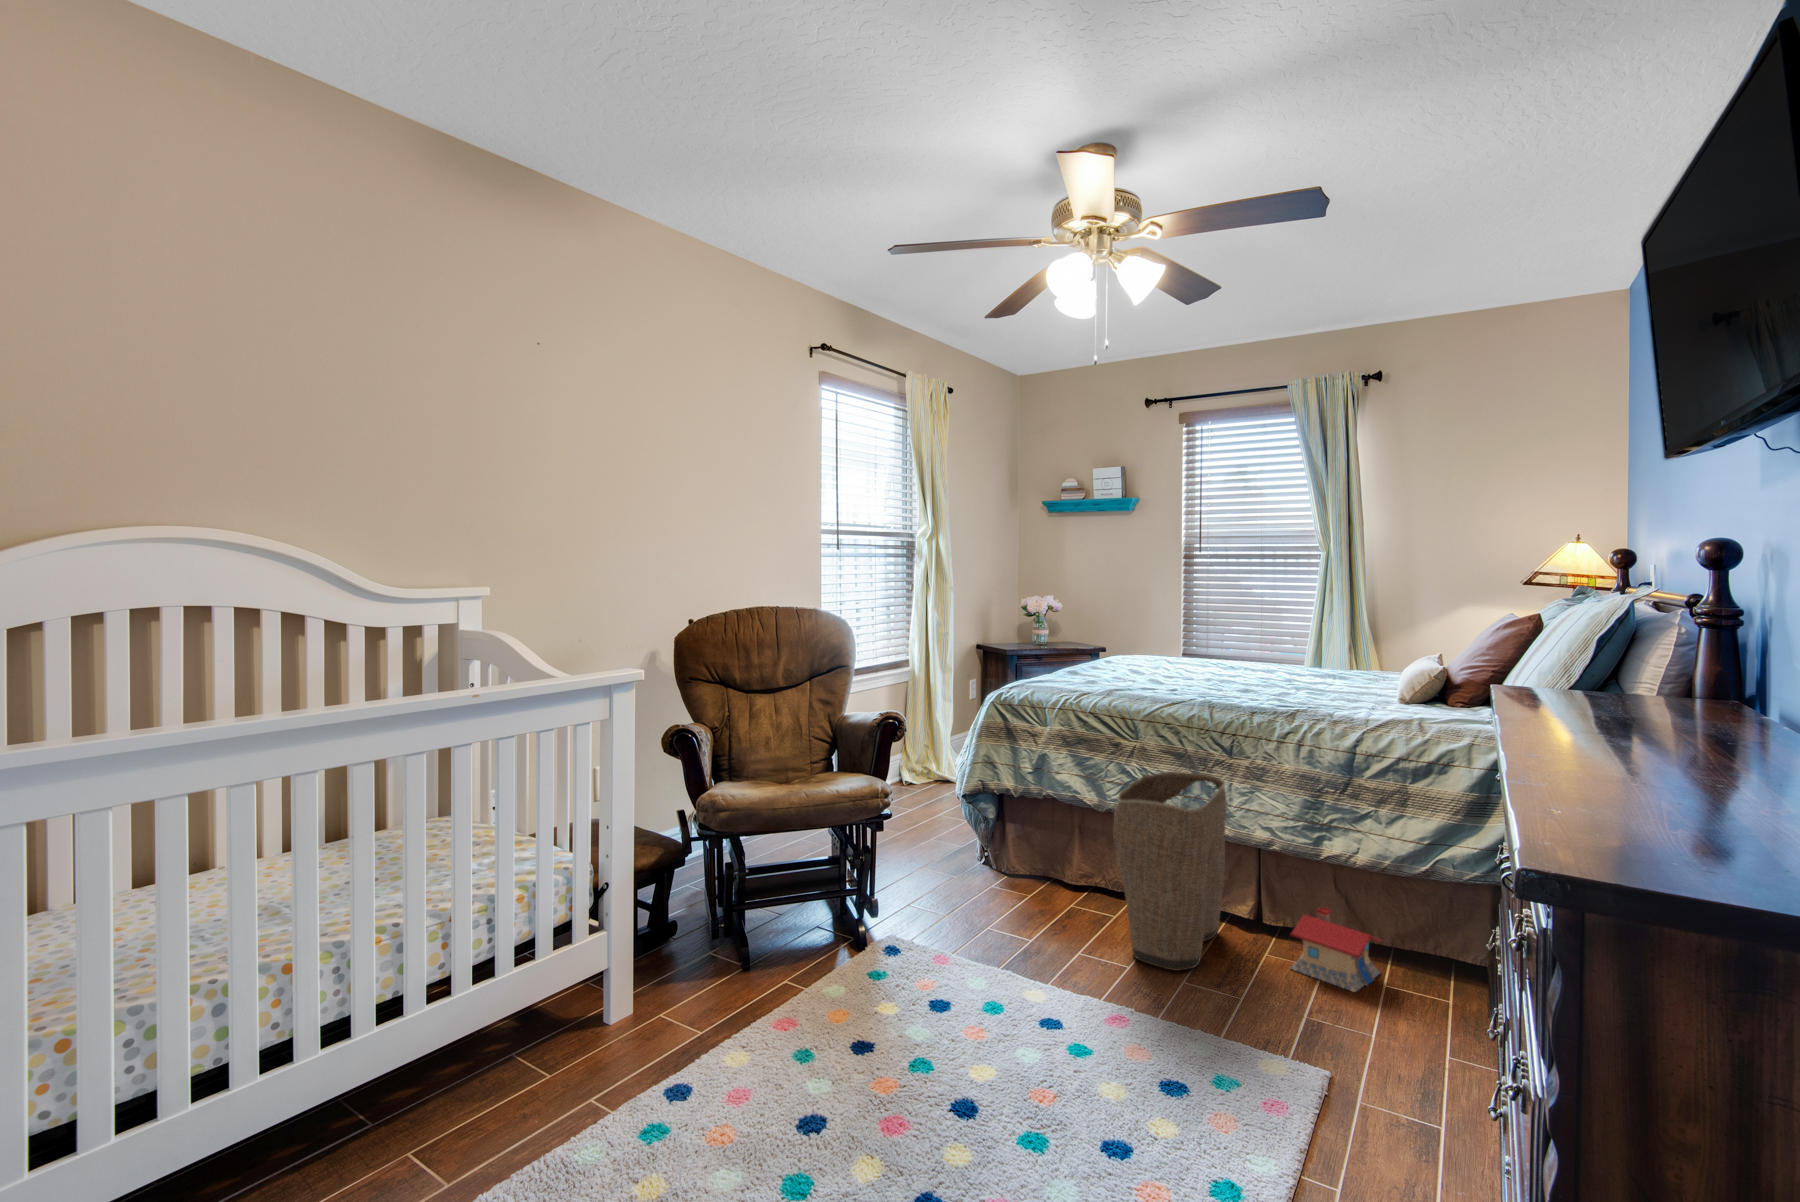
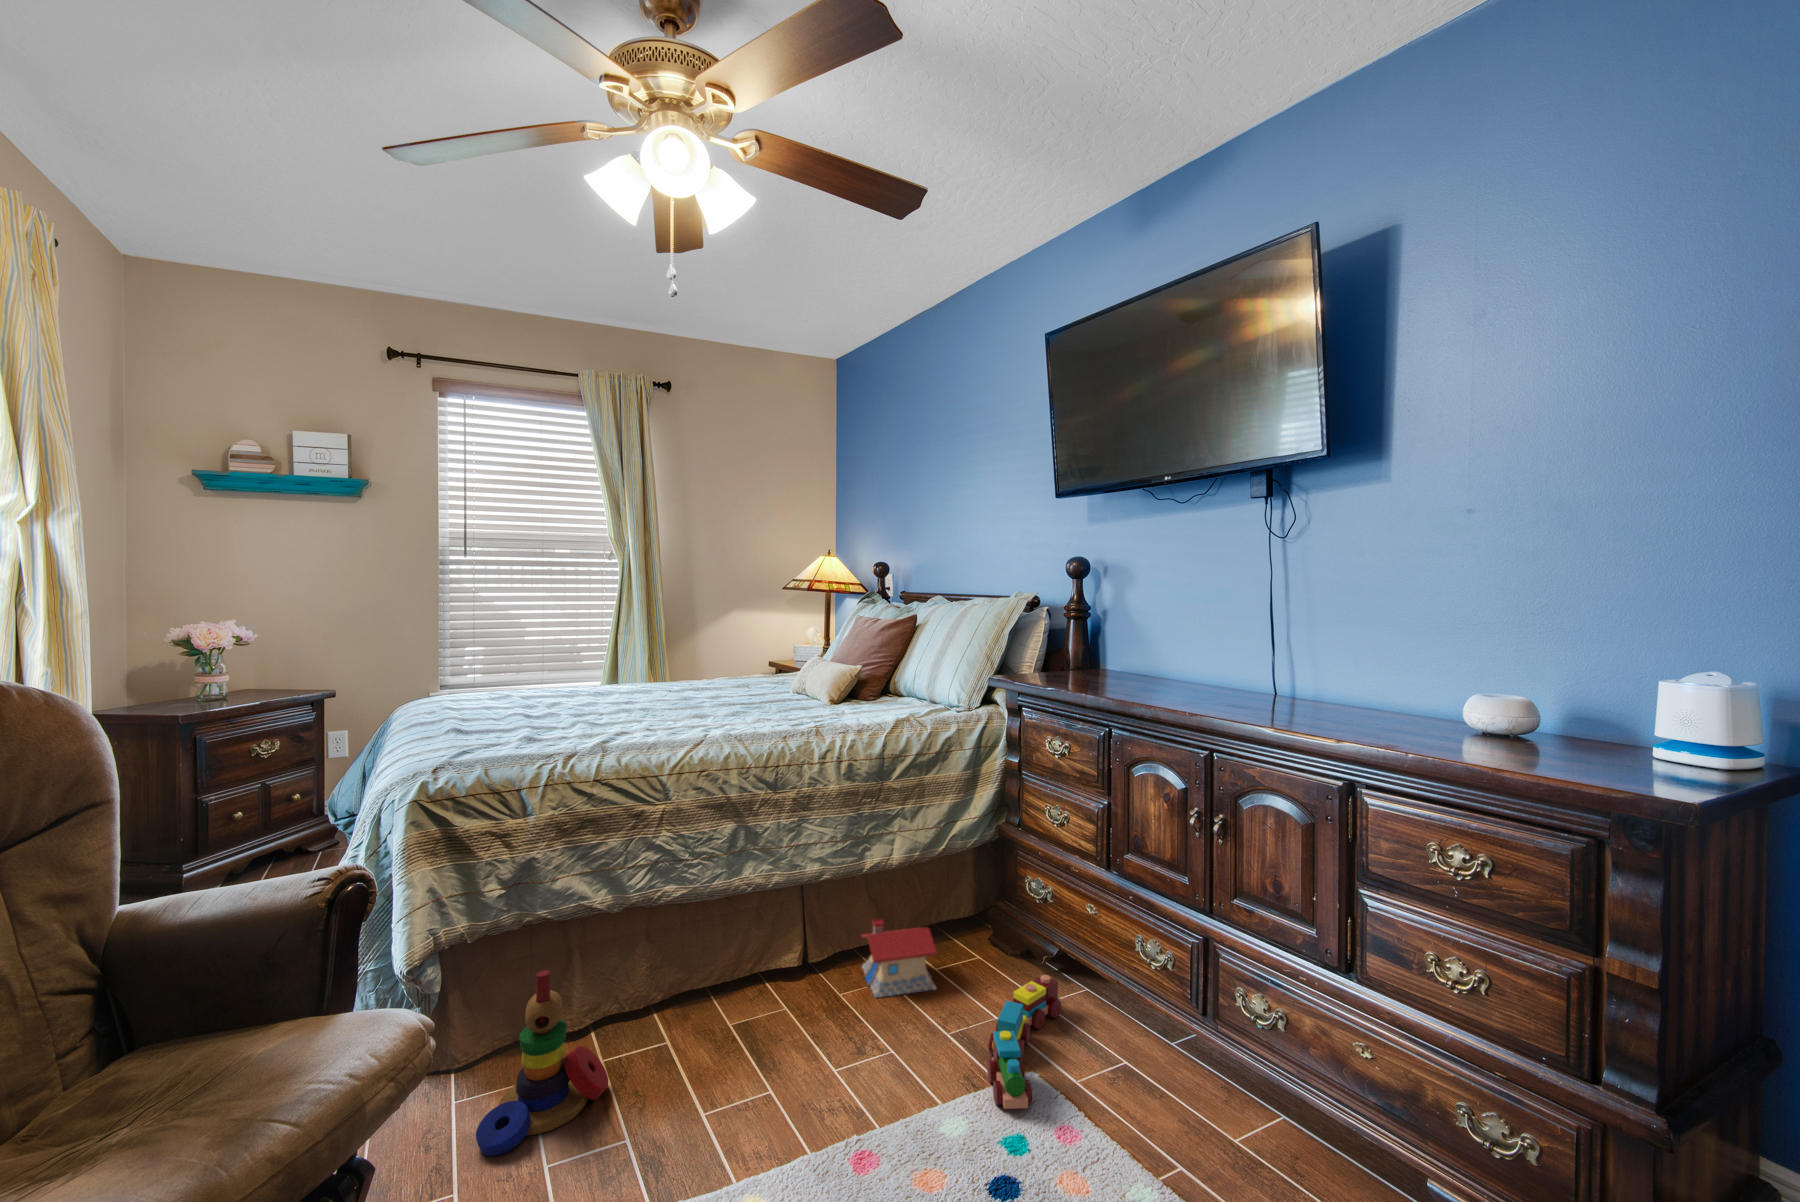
laundry basket: present [1113,772,1226,970] -> none [691,820,842,1086]
stacking toy: none [981,819,1062,914] -> present [476,970,608,1156]
toy train: none [1259,1005,1455,1070] -> present [987,975,1061,1109]

